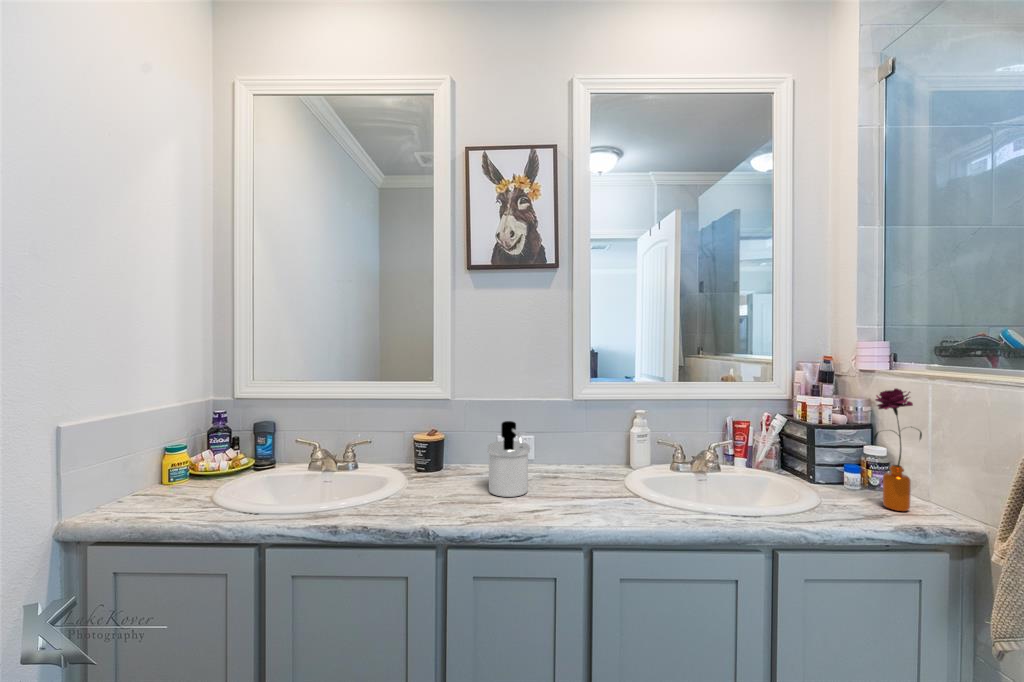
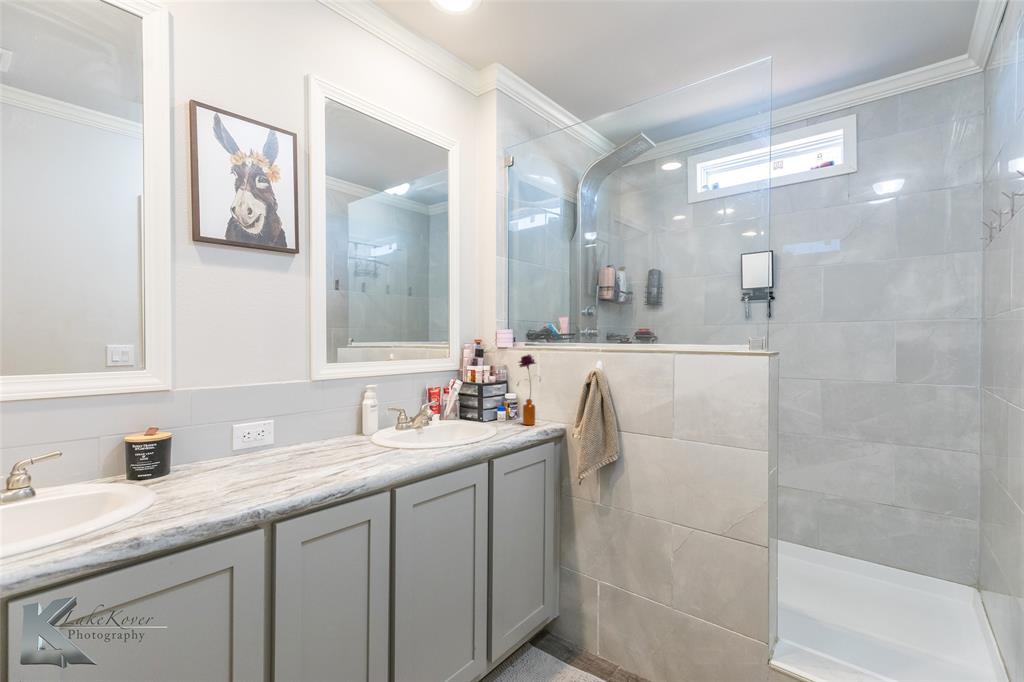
soap dispenser: present [487,421,530,497] -> none [262,400,321,474]

